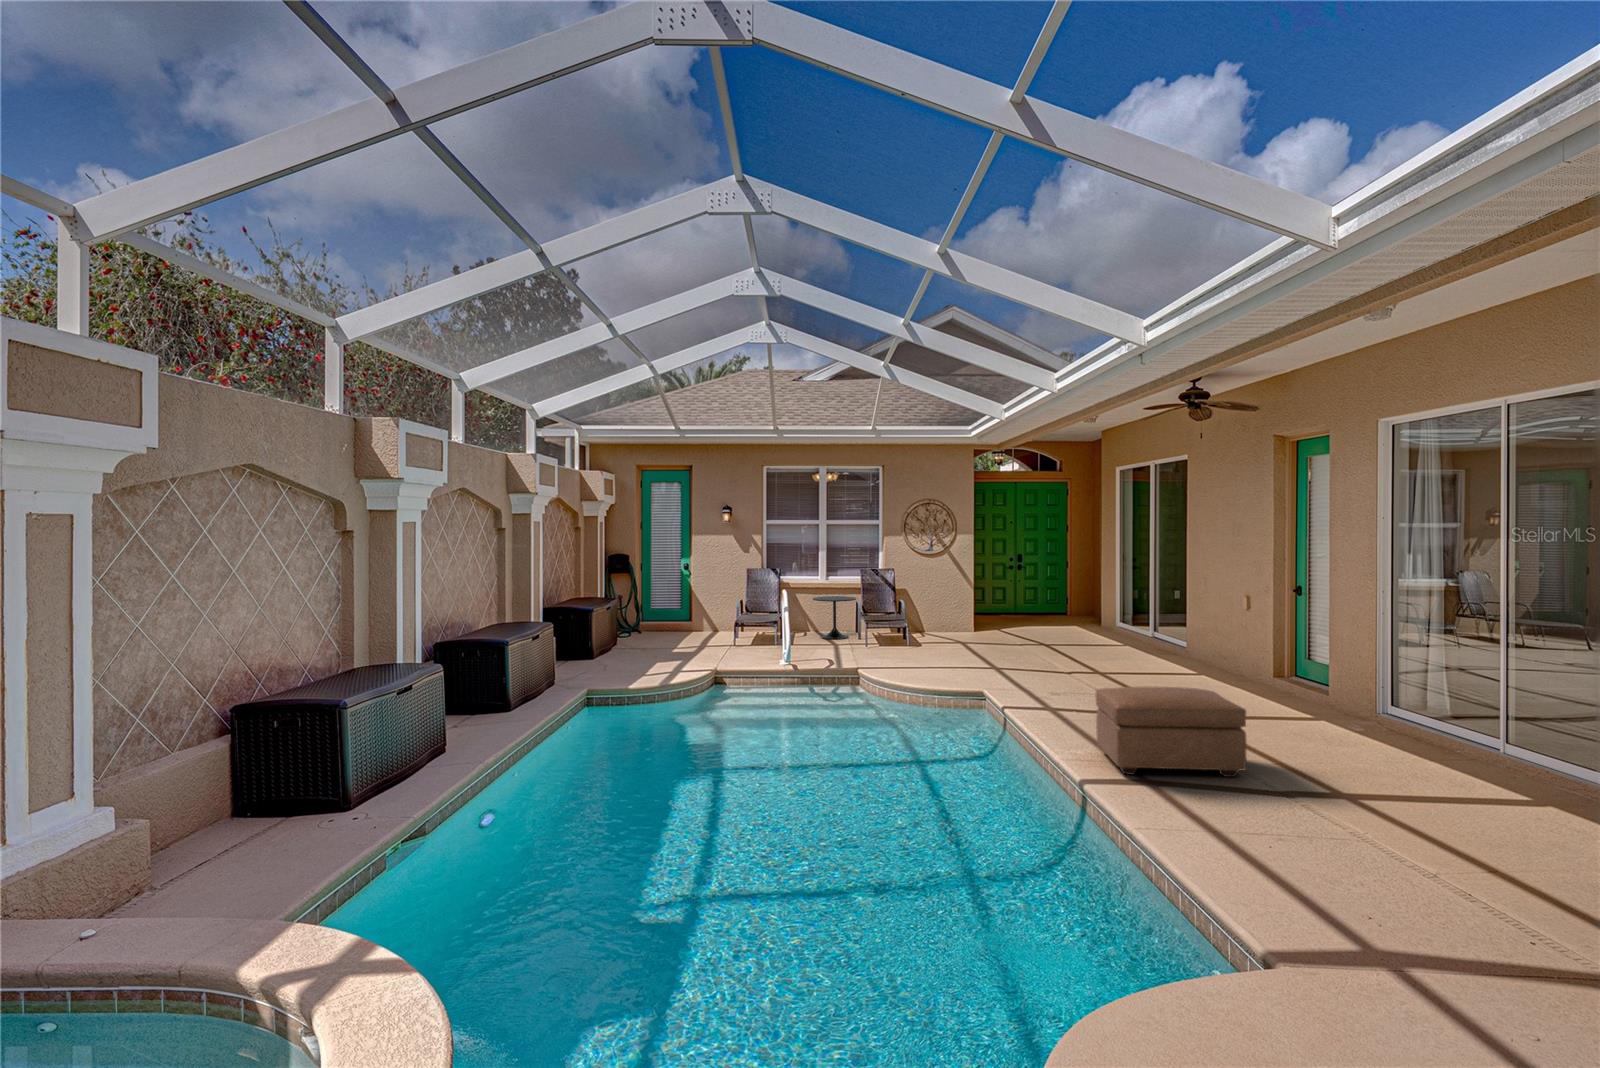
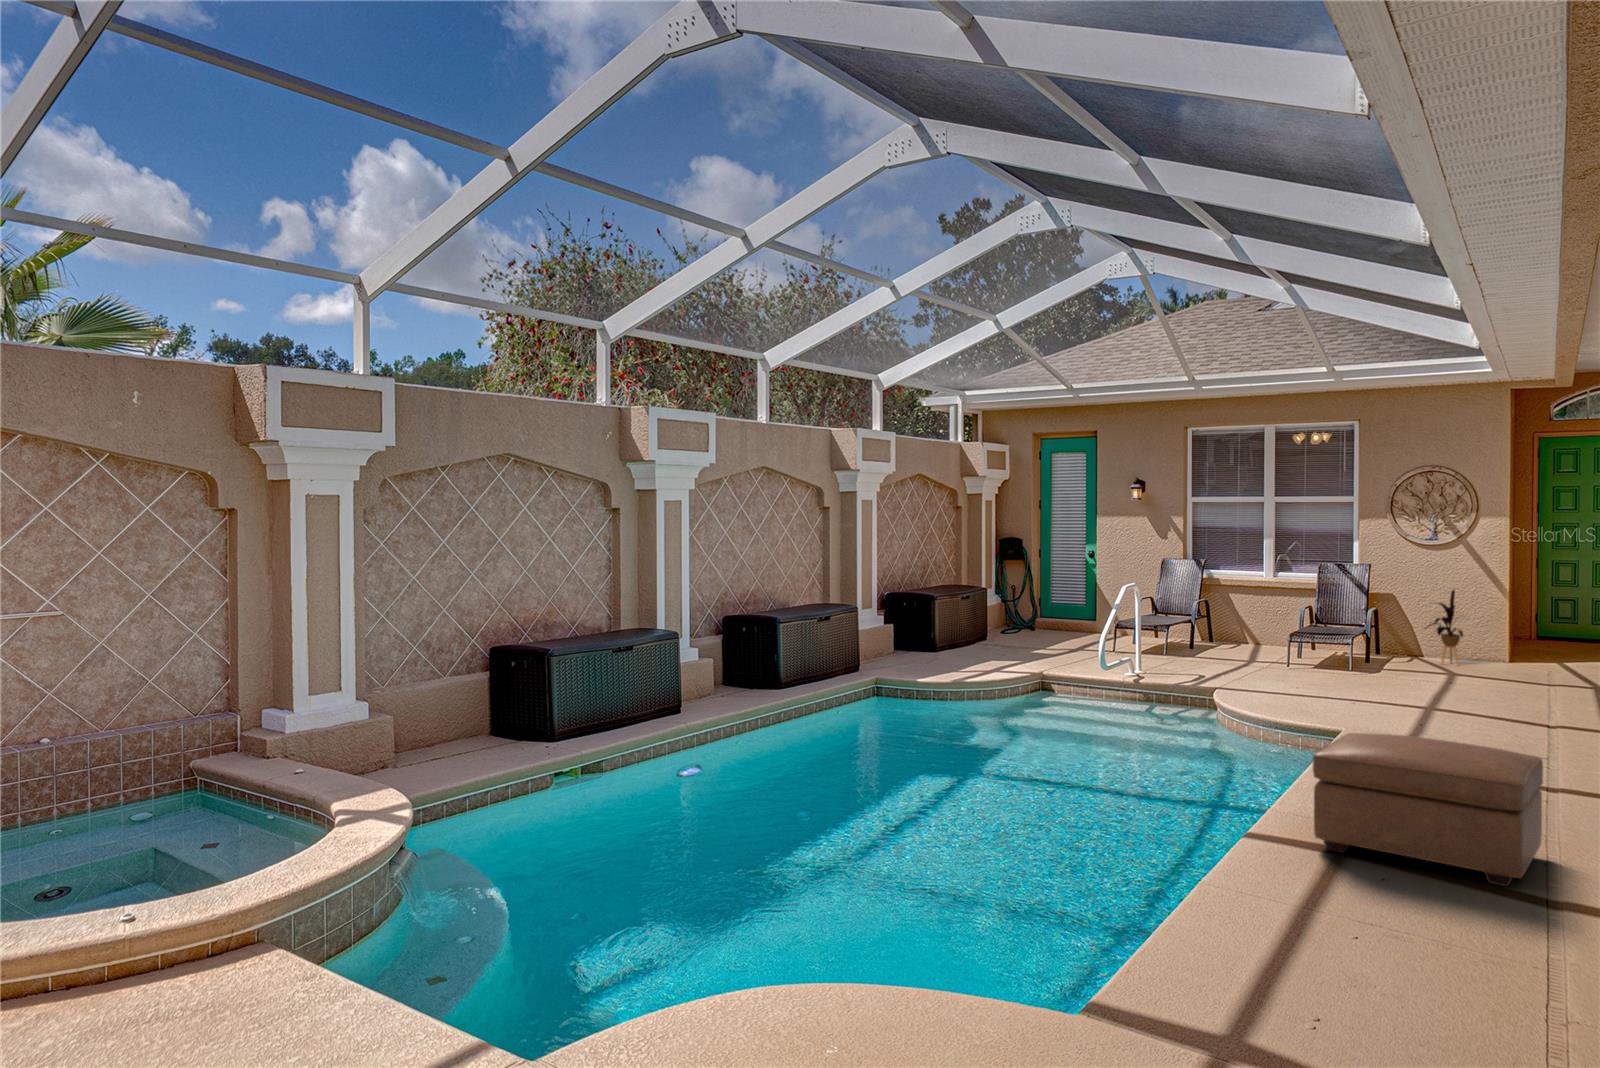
house plant: none [928,583,953,634] -> present [1428,590,1463,665]
side table: present [813,596,856,640] -> none [1237,600,1303,659]

